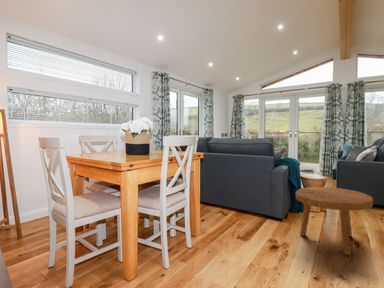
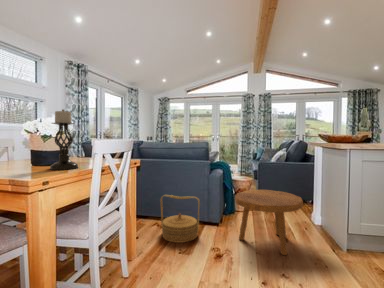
candle holder: none [132,115,151,160] -> present [50,109,78,170]
woven basket: none [224,187,260,231] -> present [161,195,200,243]

